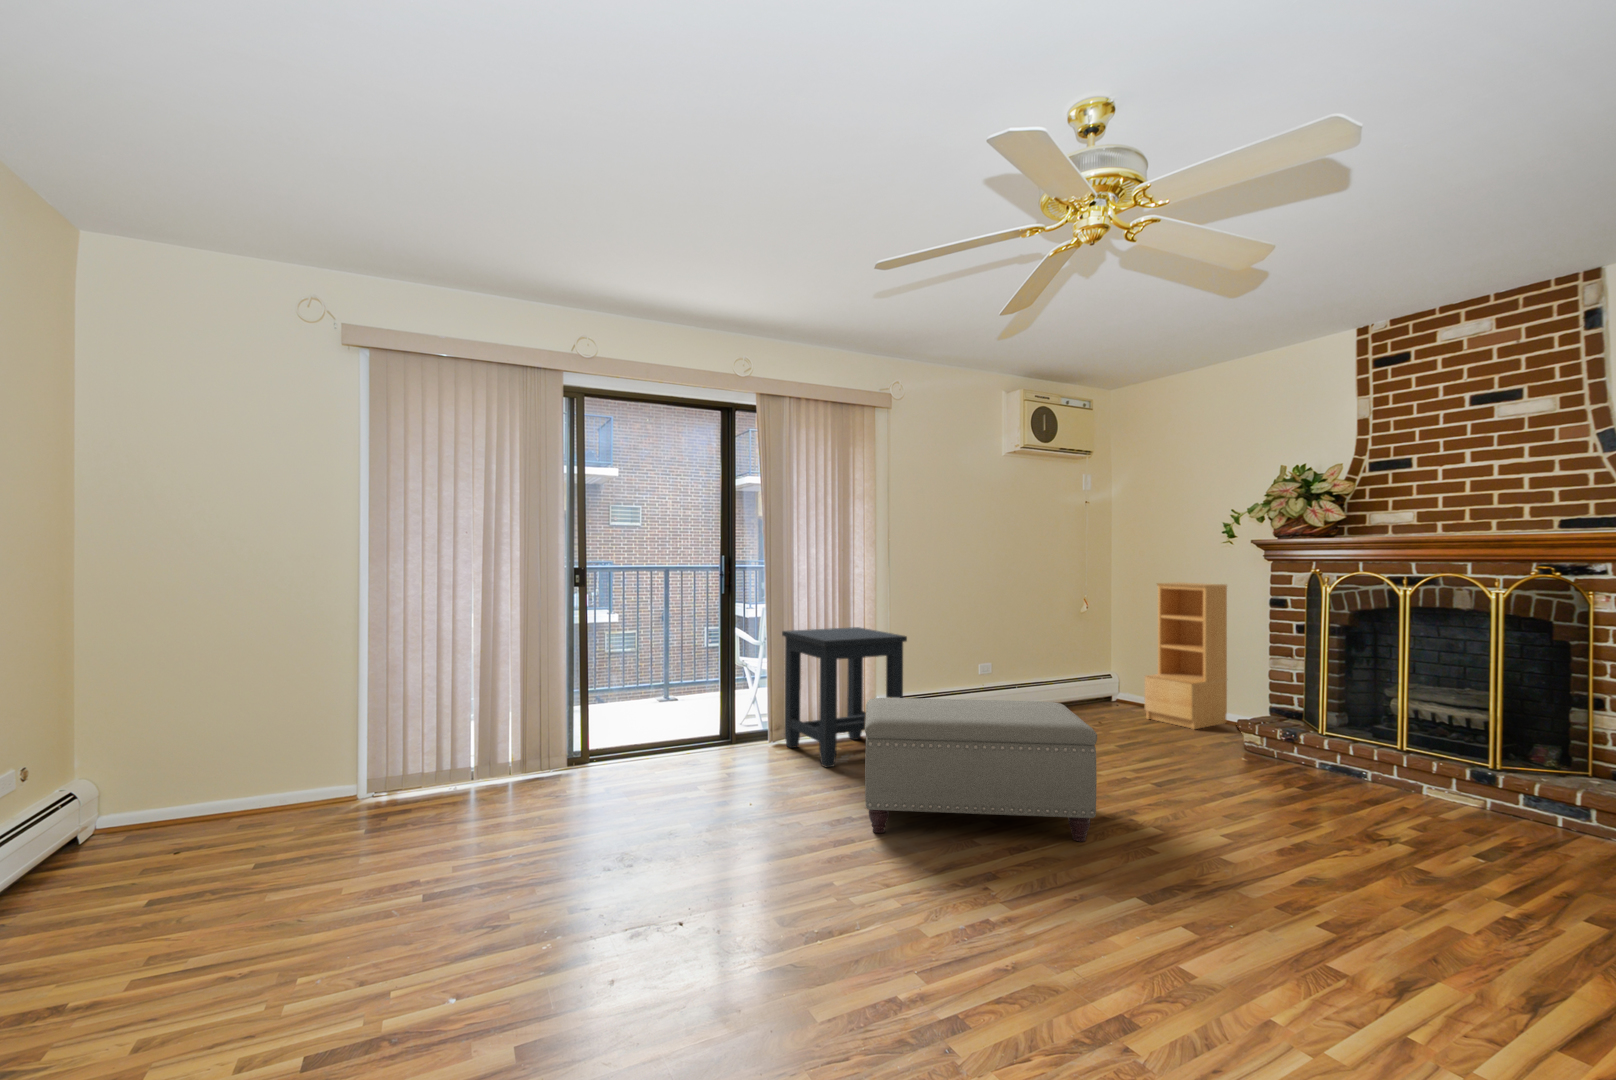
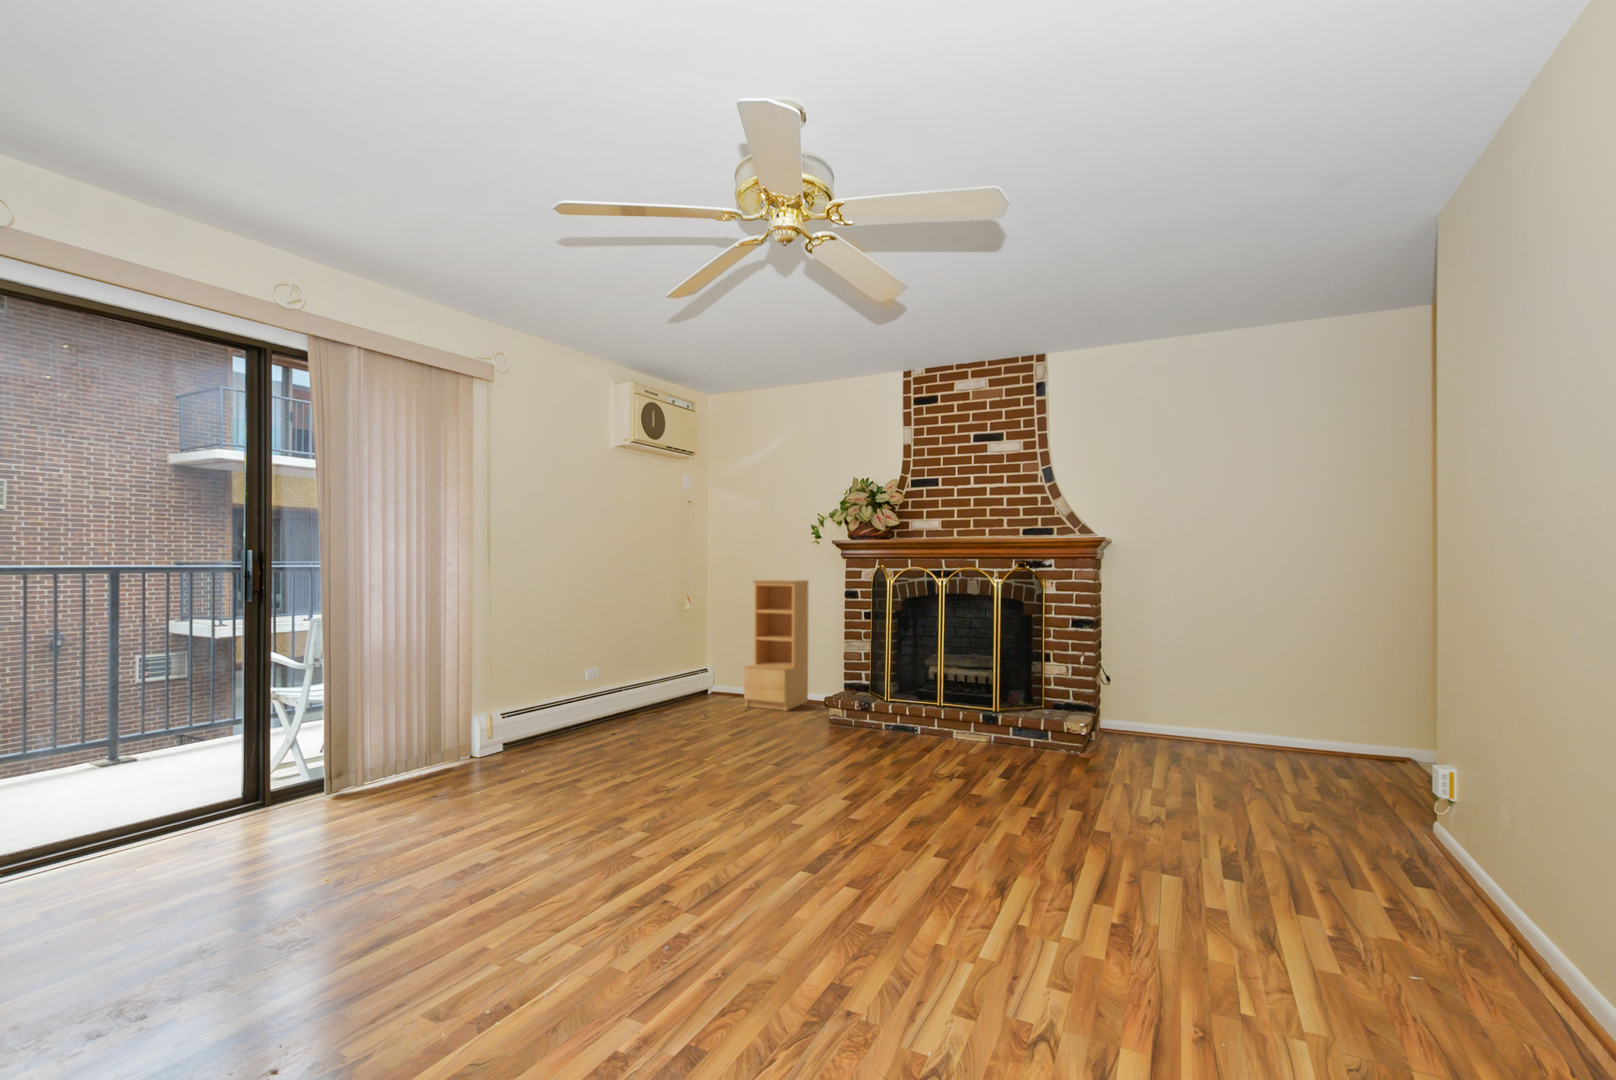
side table: present [782,627,907,767] -> none [364,640,530,810]
ottoman: present [865,698,1097,842] -> none [499,700,751,872]

